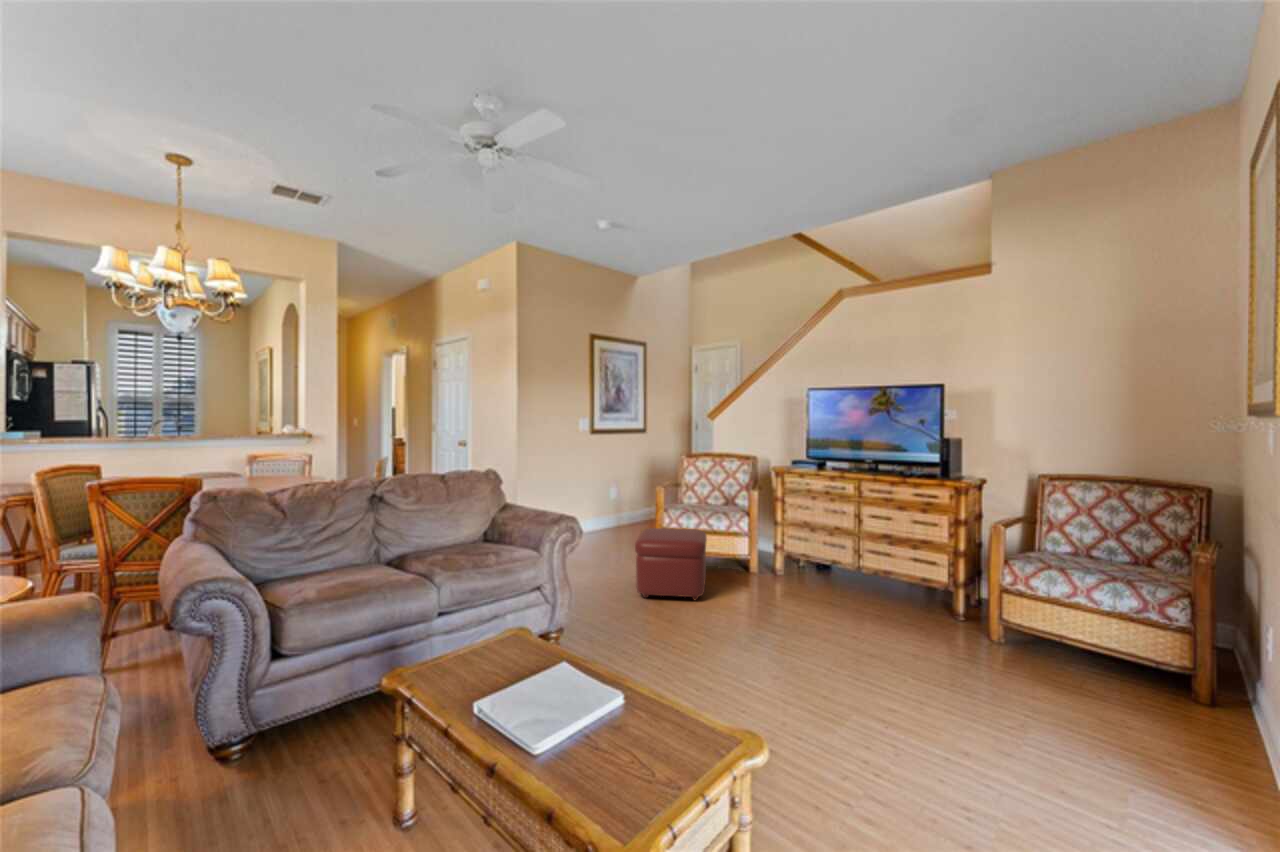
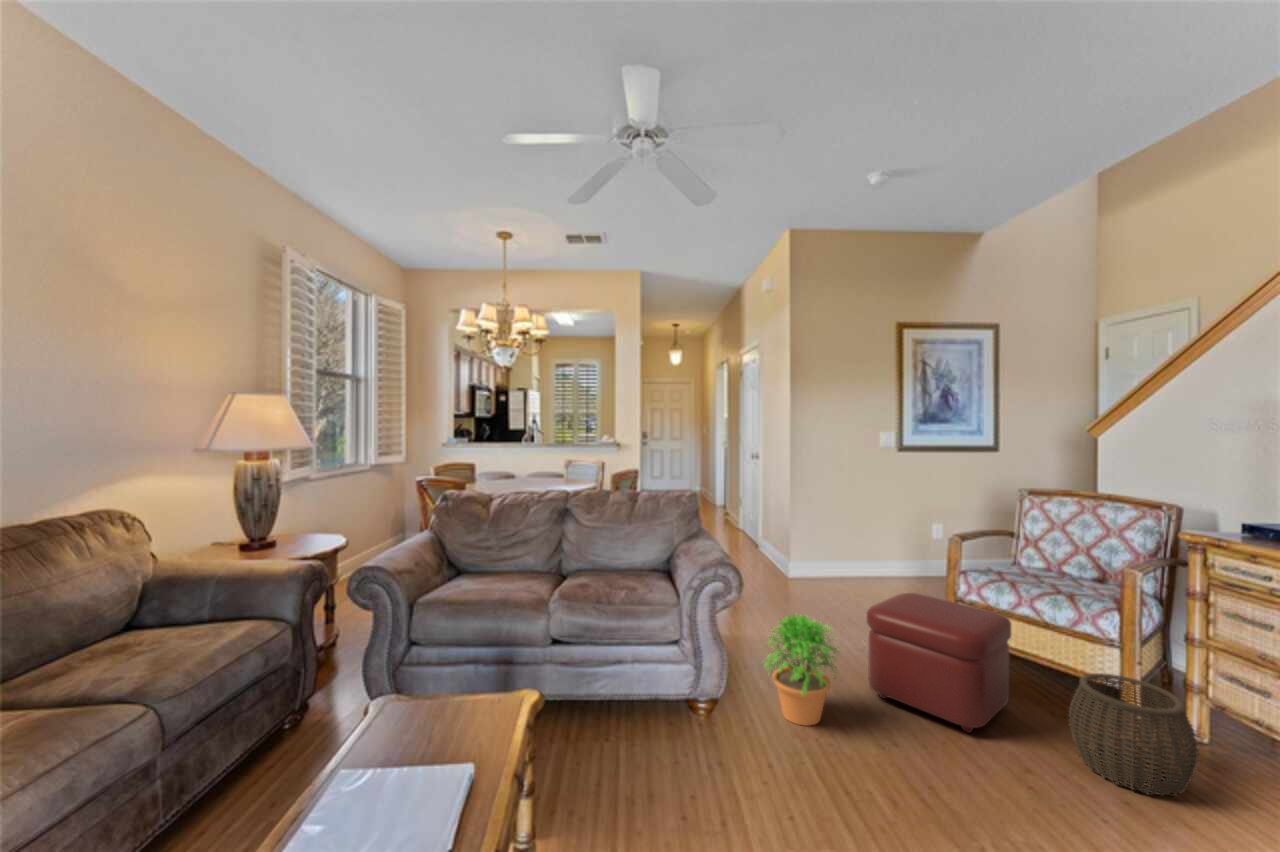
woven basket: none [738,548,789,601] -> present [1068,673,1199,796]
potted plant: none [587,553,637,627] -> present [765,615,838,726]

